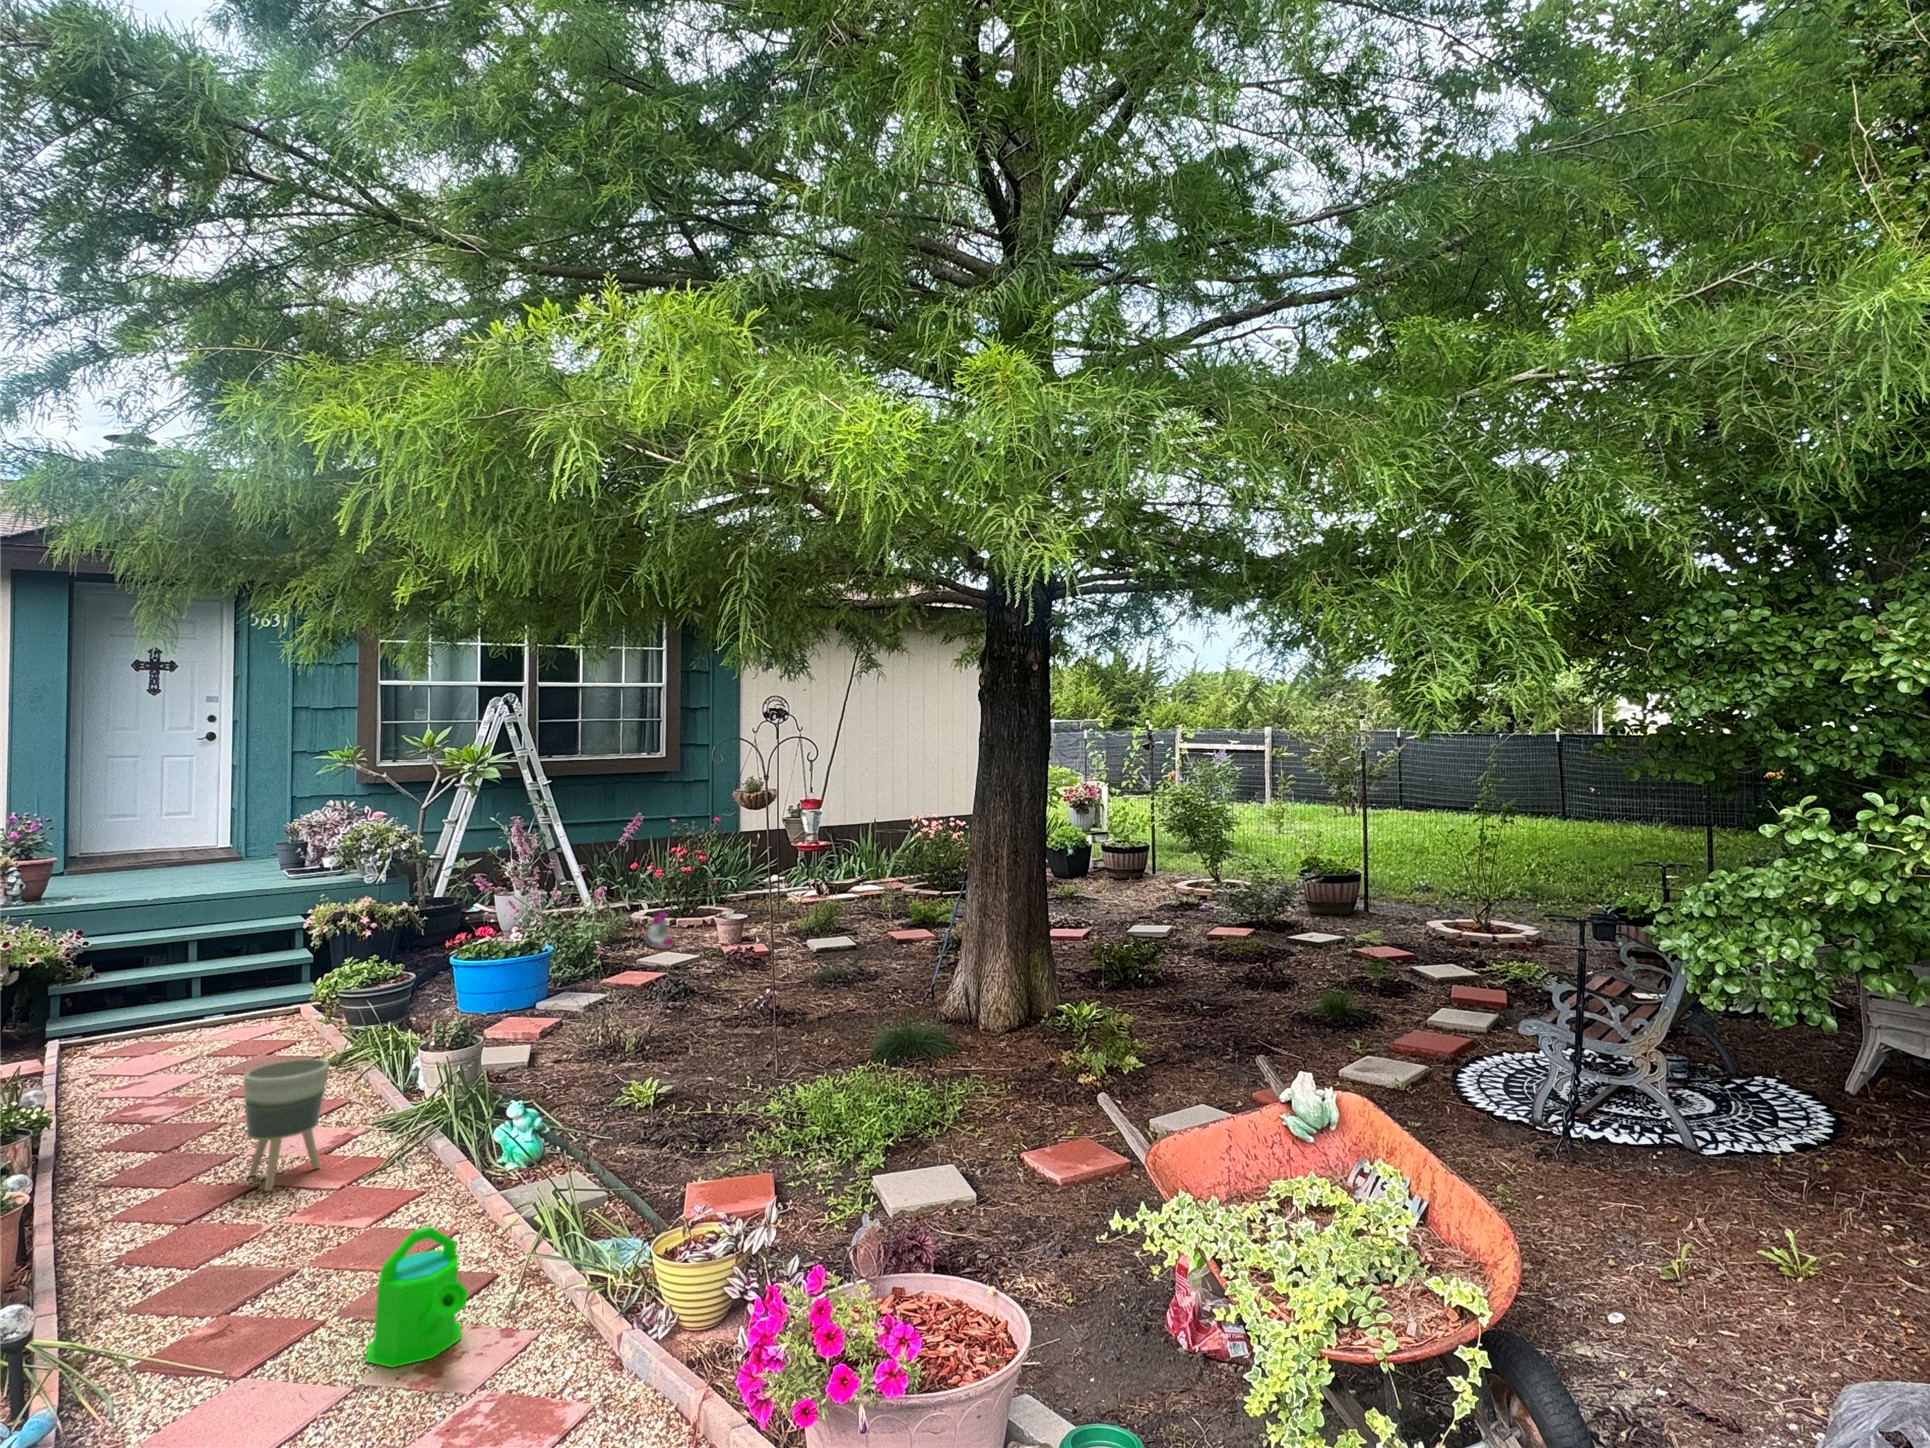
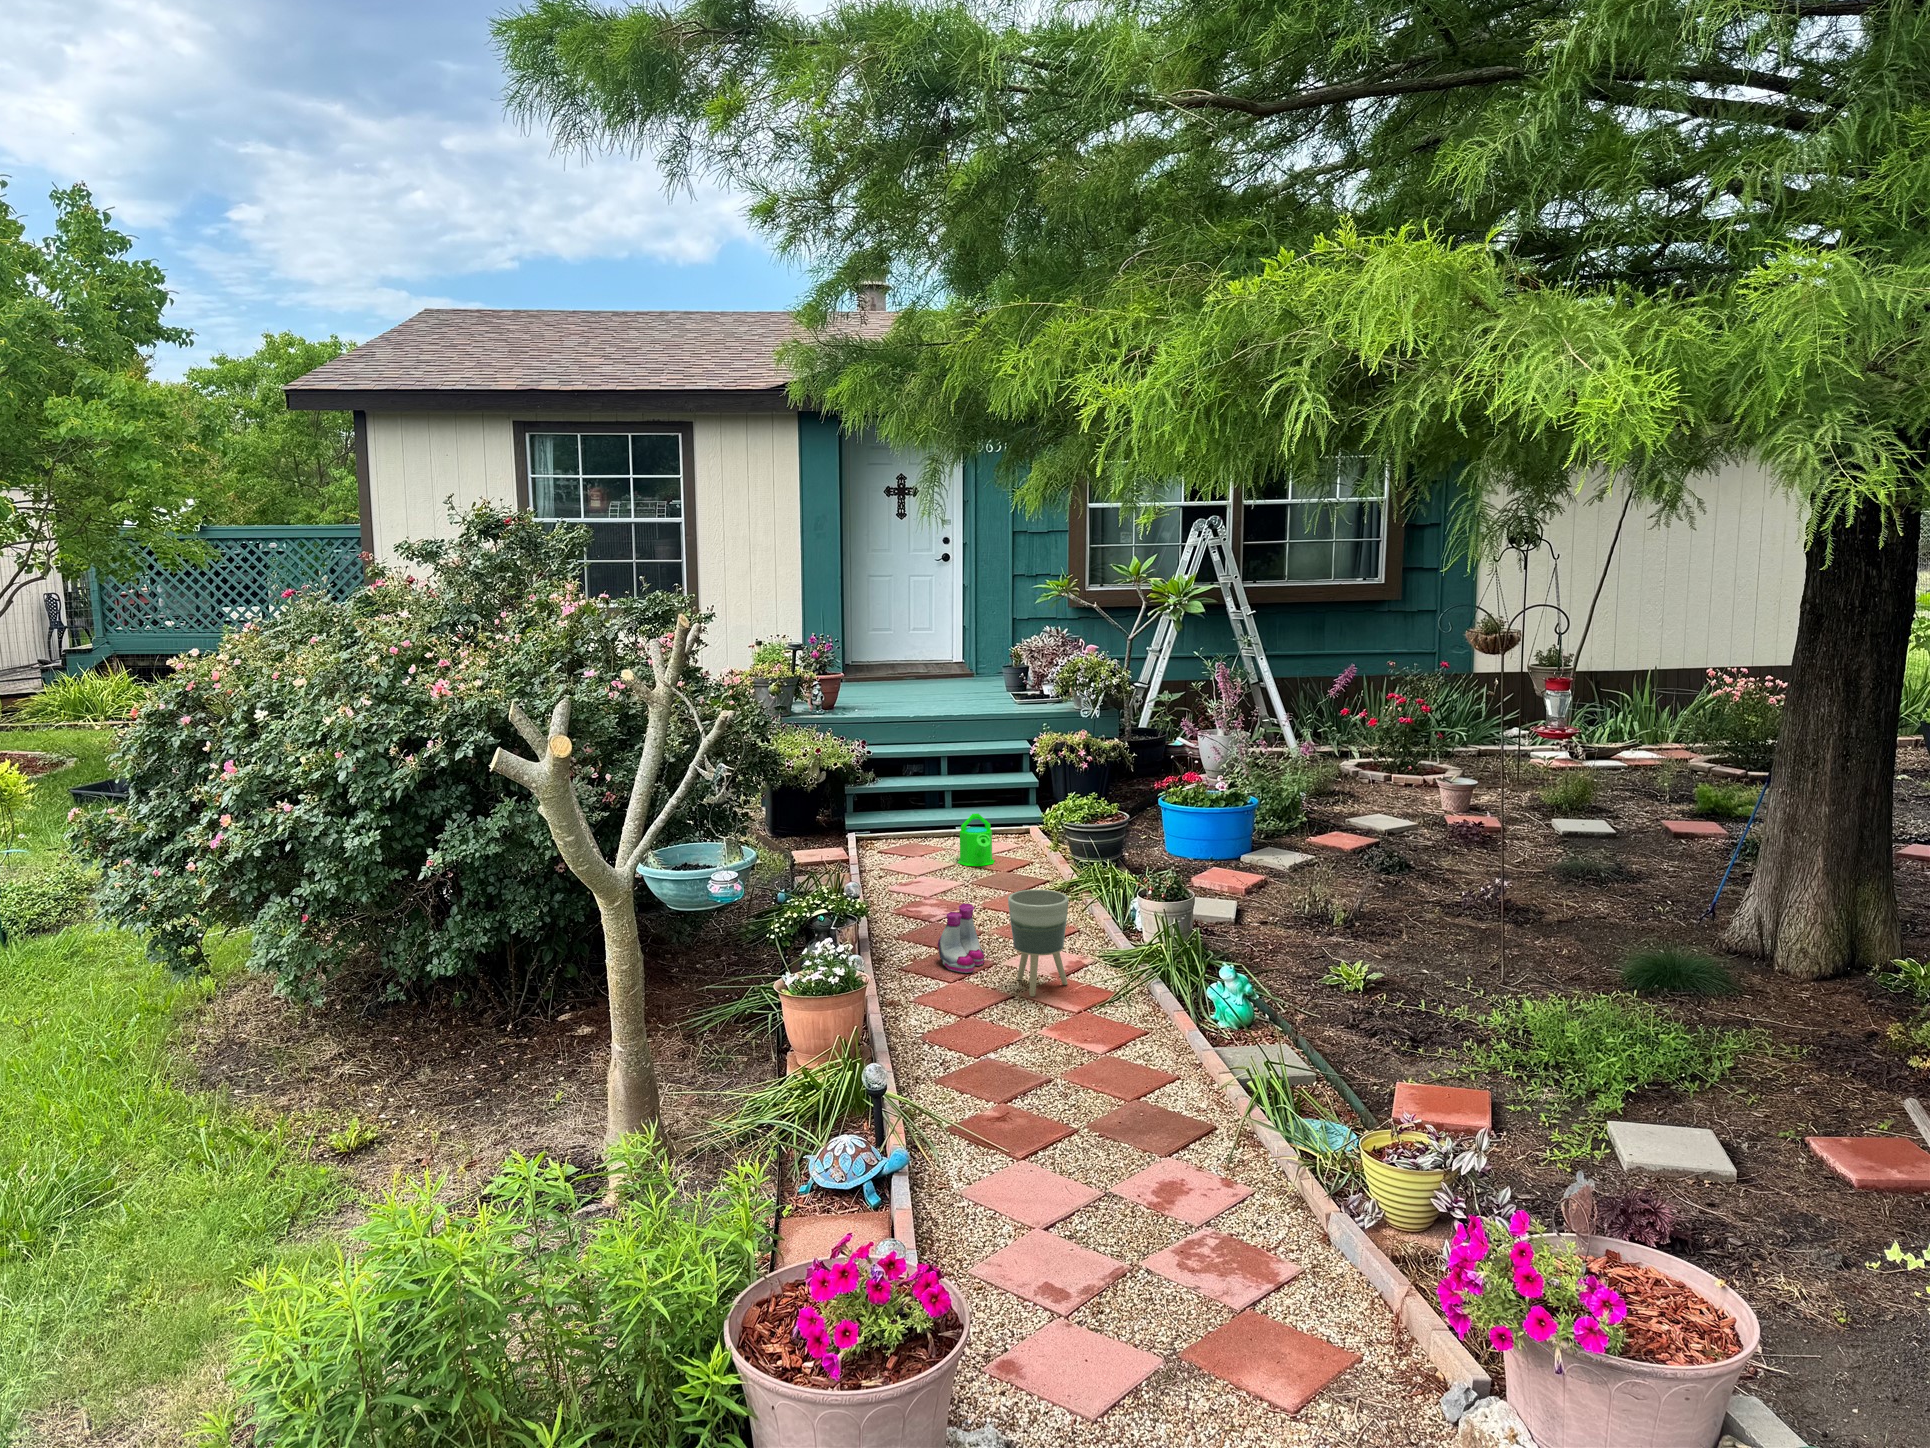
boots: present [645,911,674,949] -> present [938,903,984,973]
watering can: present [366,1226,468,1367] -> present [958,814,995,866]

